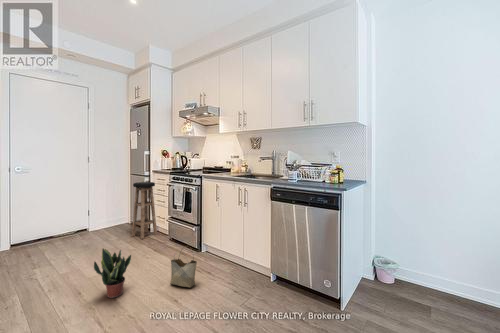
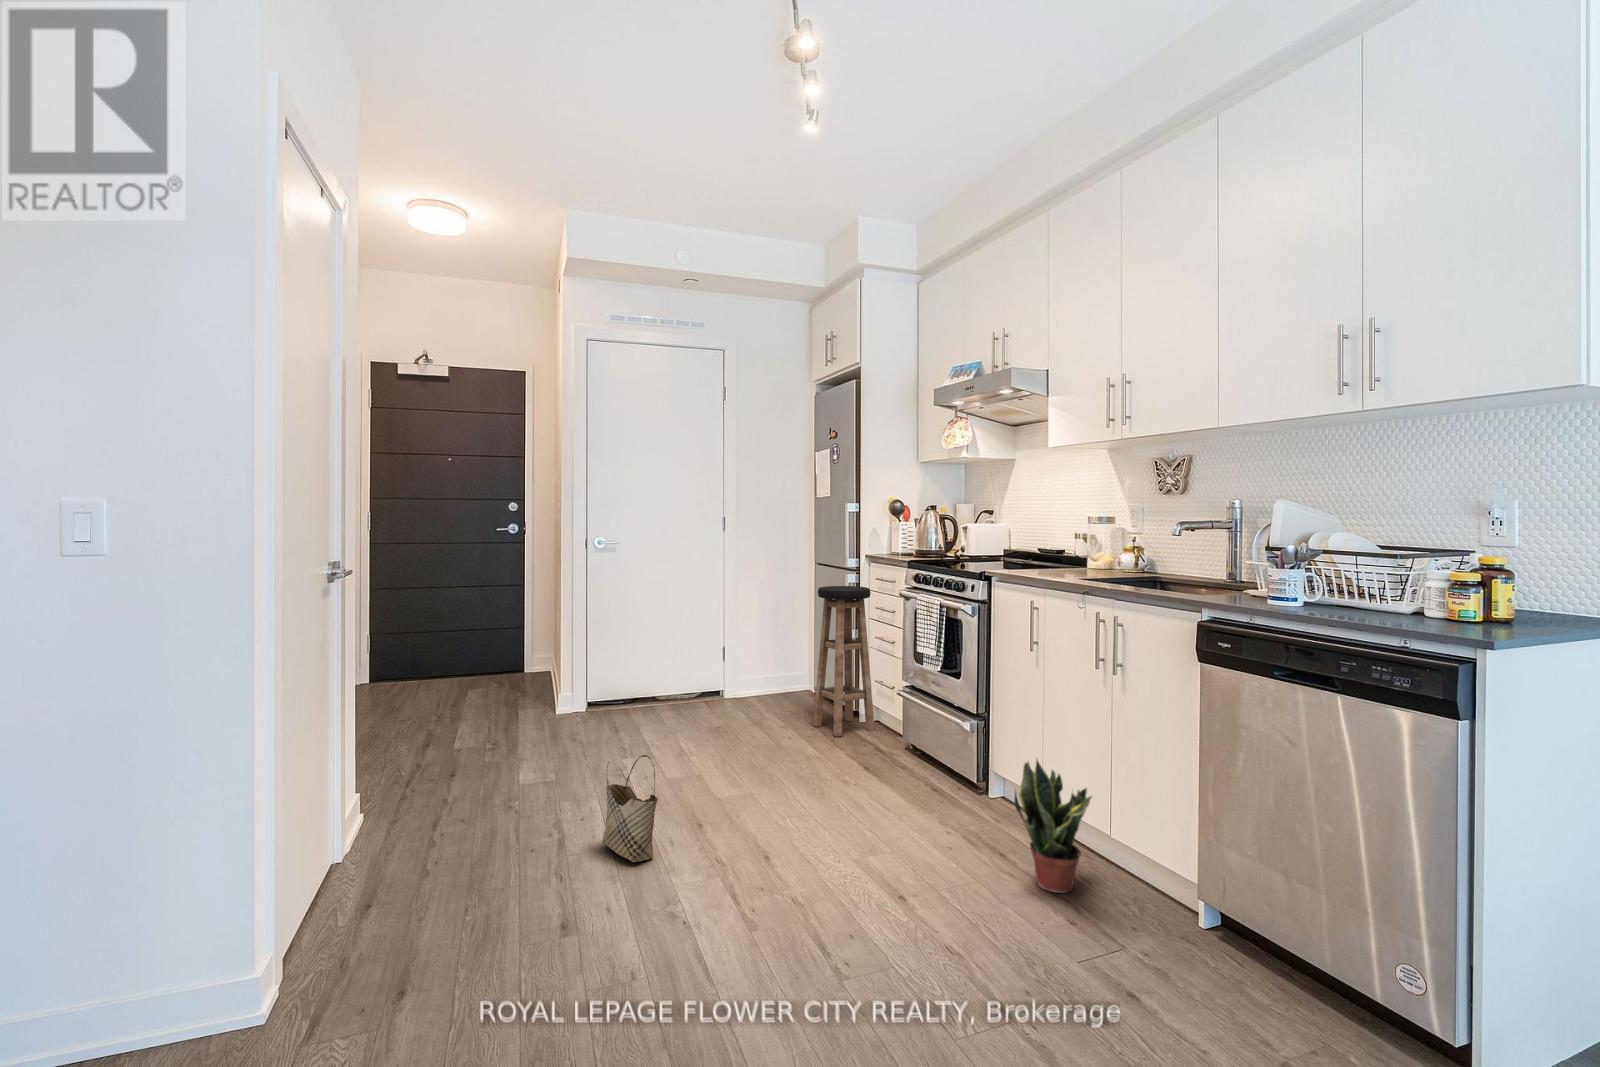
woven basket: present [170,246,197,287] -> present [602,755,658,862]
potted plant: present [94,249,131,298] -> present [1014,758,1092,893]

